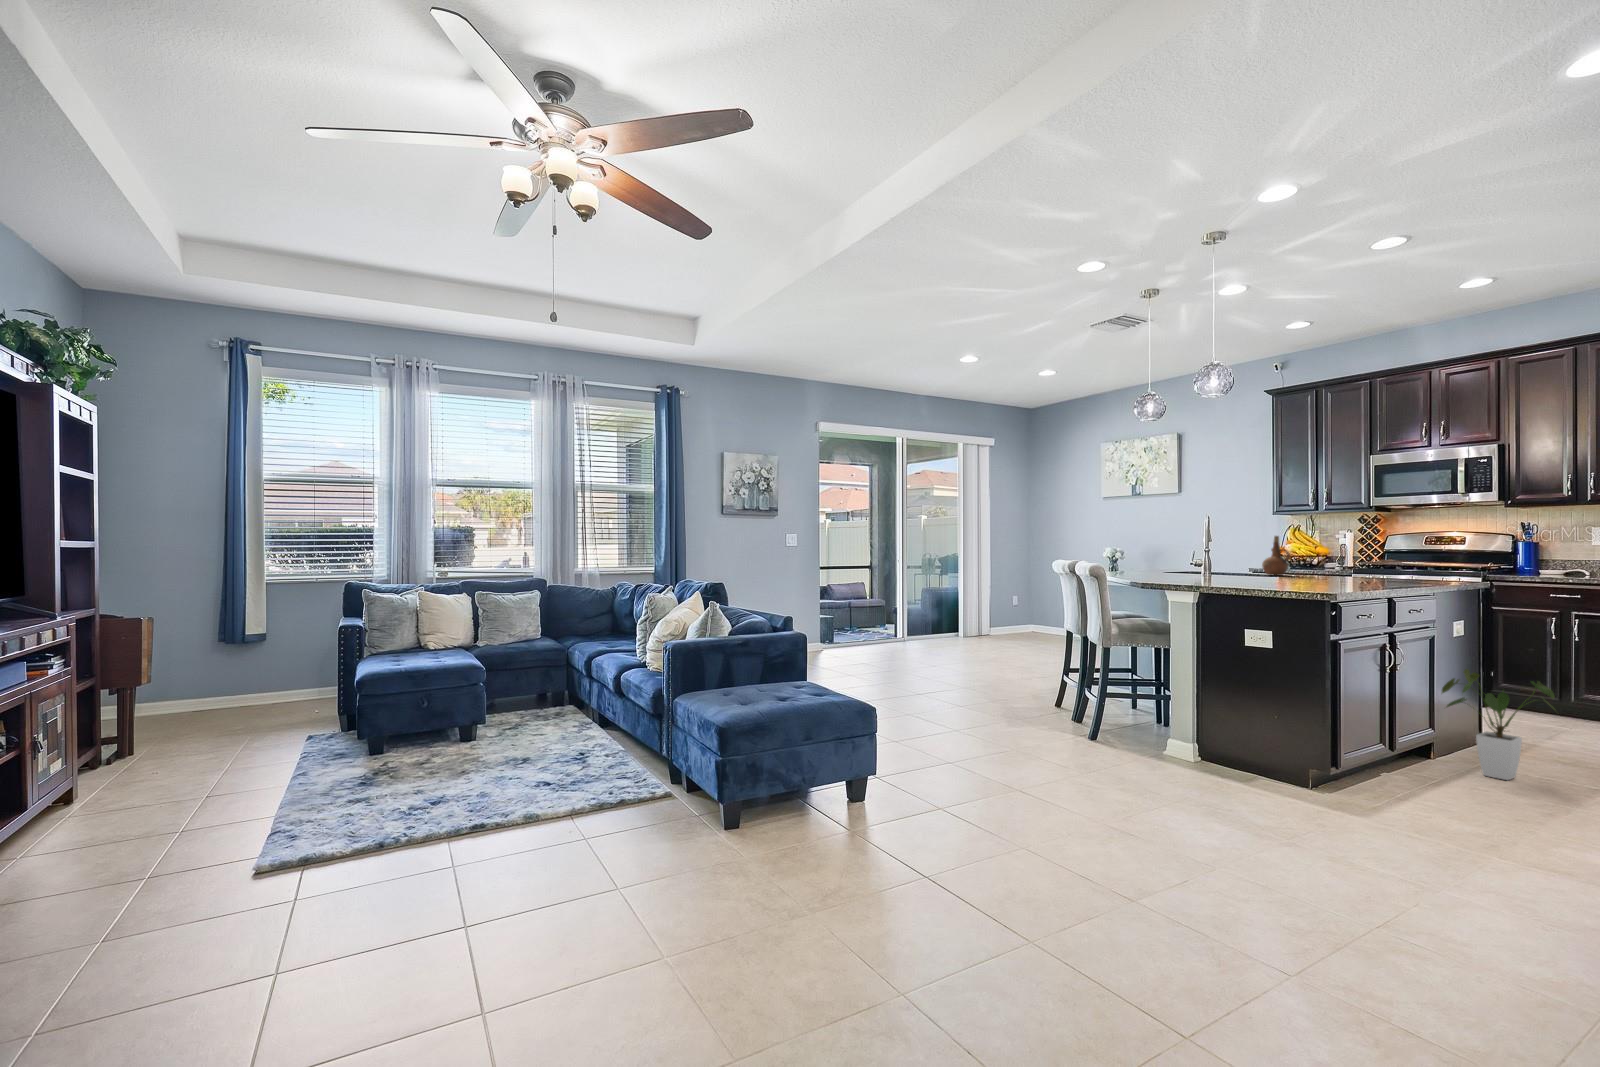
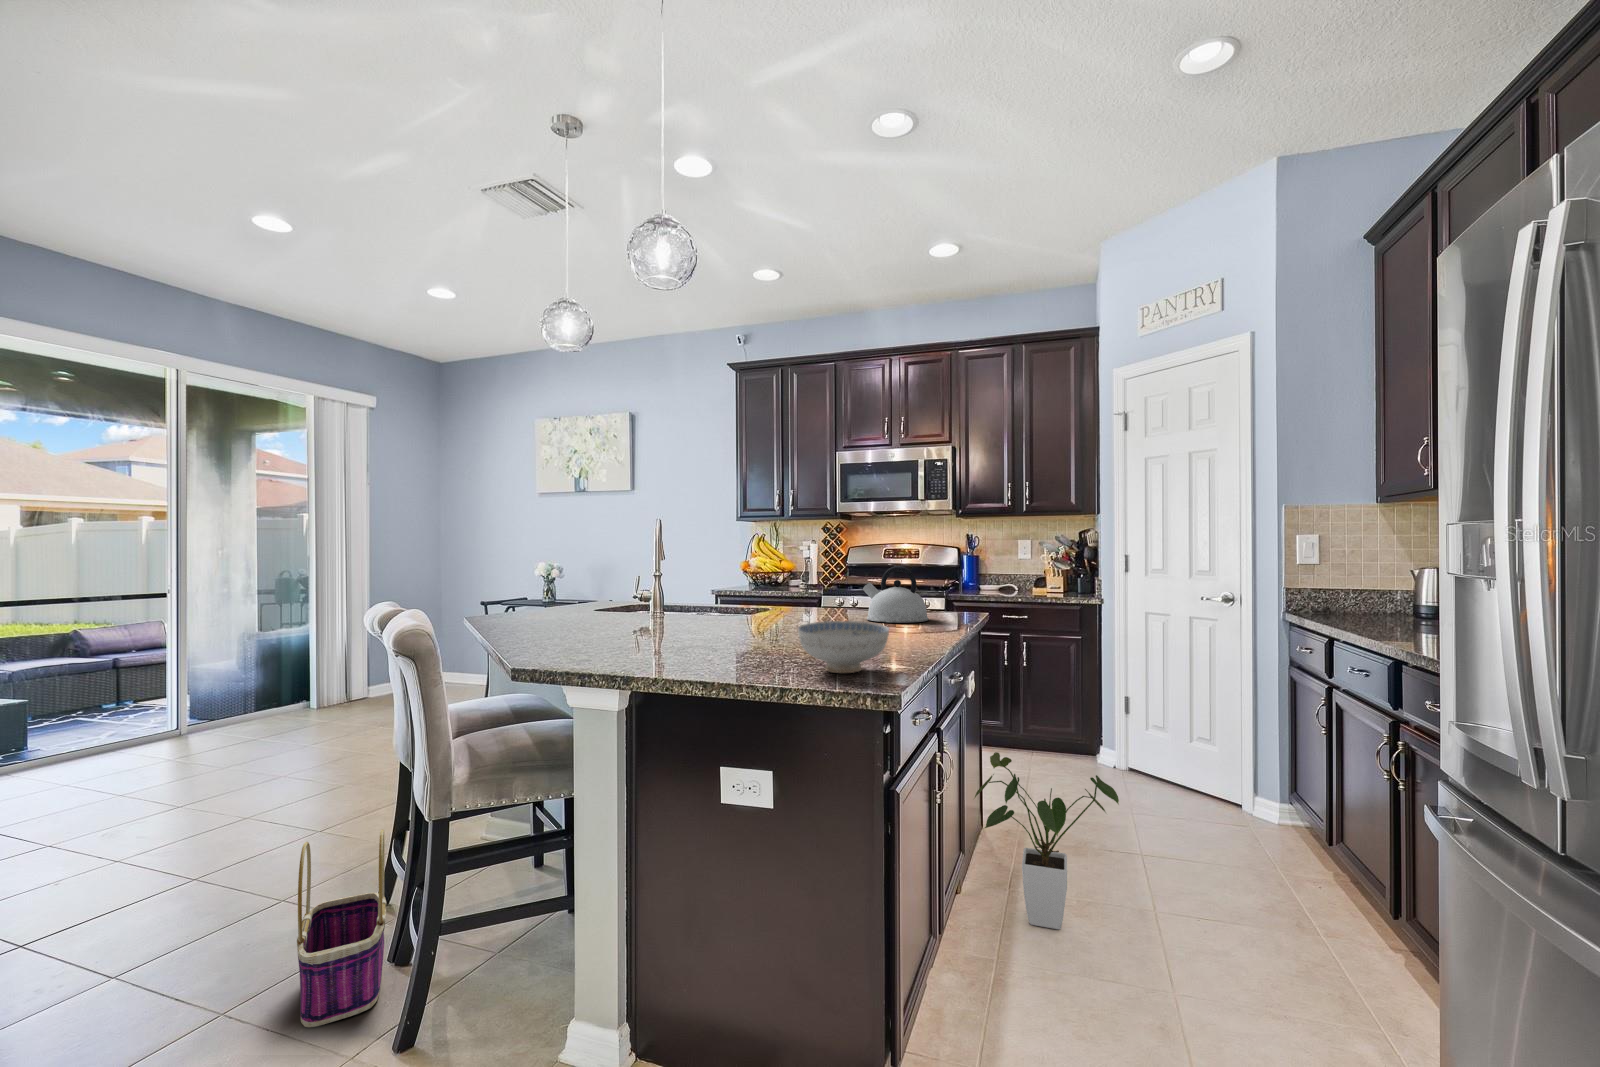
ceramic pitcher: present [1262,536,1290,576] -> none [733,552,769,613]
kettle: none [1361,544,1416,581] -> present [863,566,929,623]
ceramic bowl: none [1287,566,1340,589] -> present [798,621,889,673]
basket: none [1040,658,1076,731] -> present [297,830,386,1027]

